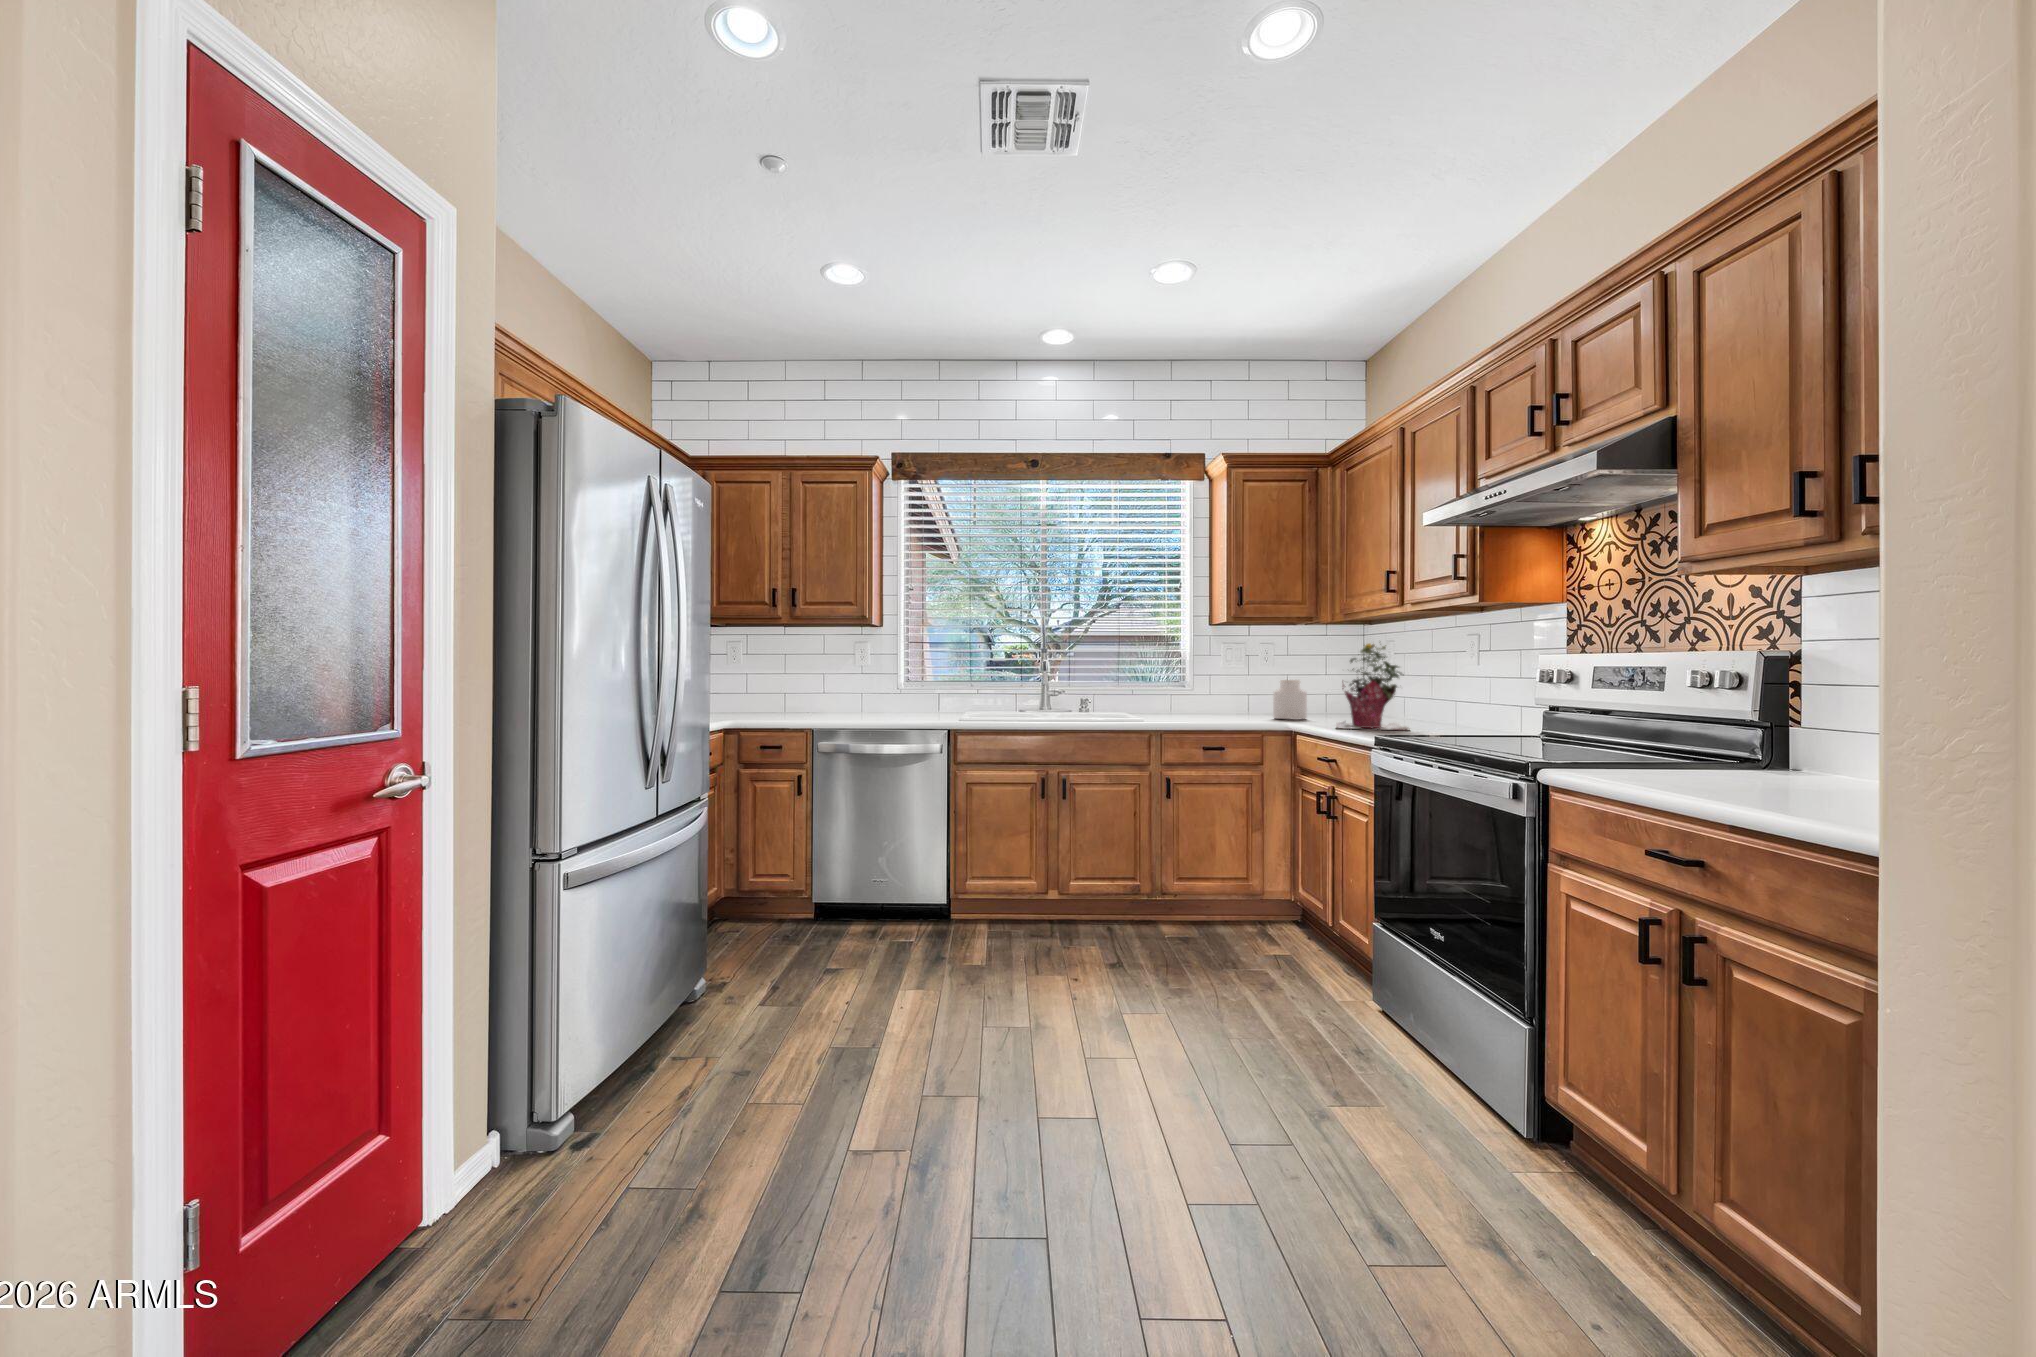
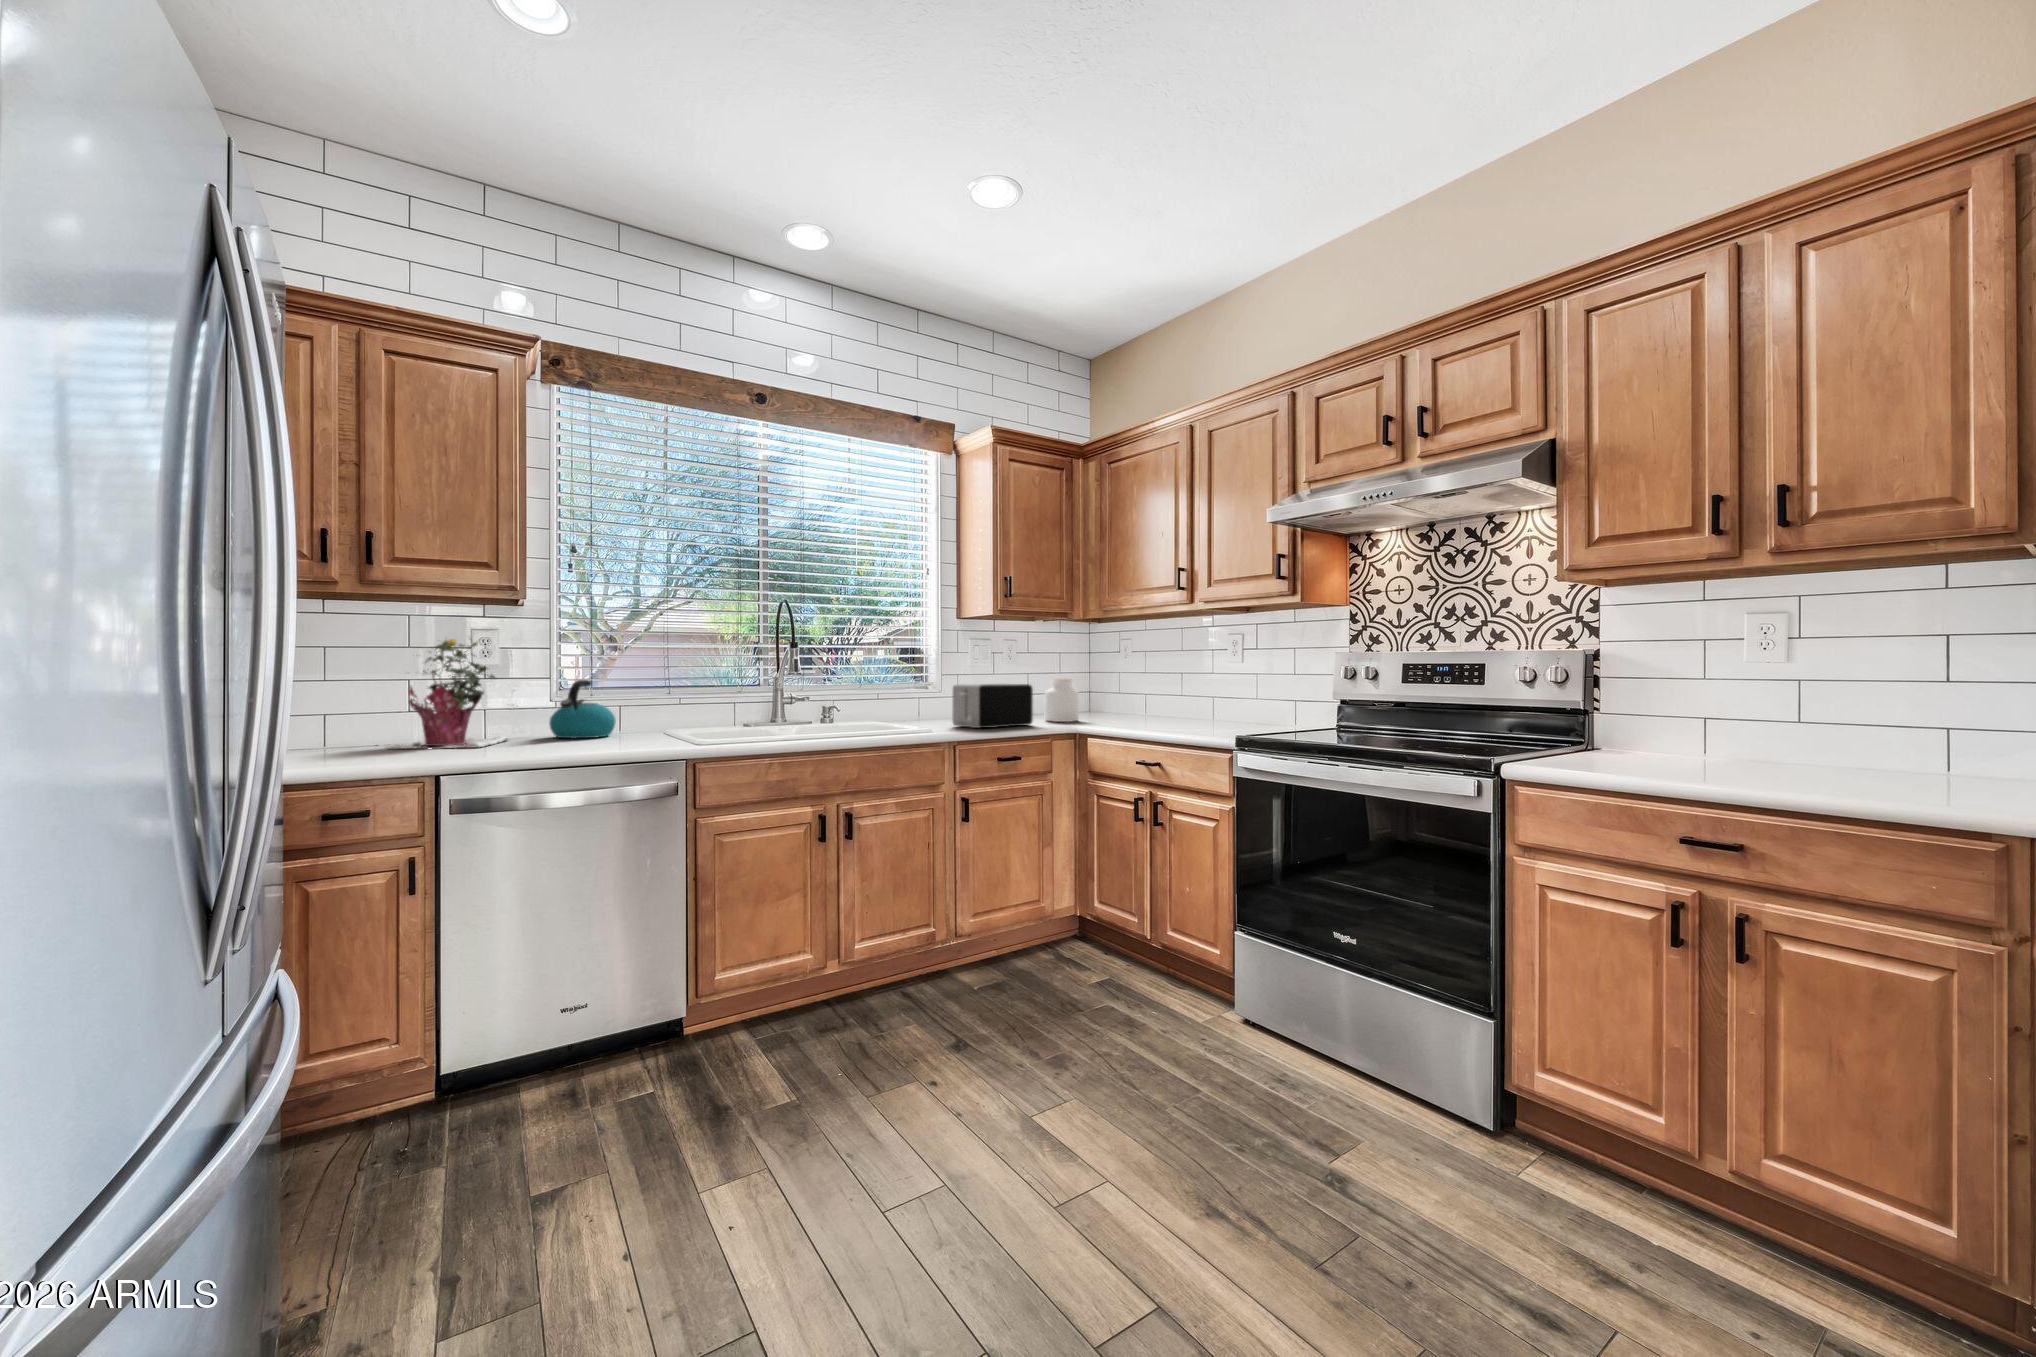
potted plant: present [1336,644,1409,730] -> present [385,638,507,749]
kettle: none [885,676,926,717] -> present [549,680,616,738]
toaster: none [1174,683,1247,721] -> present [953,684,1033,728]

